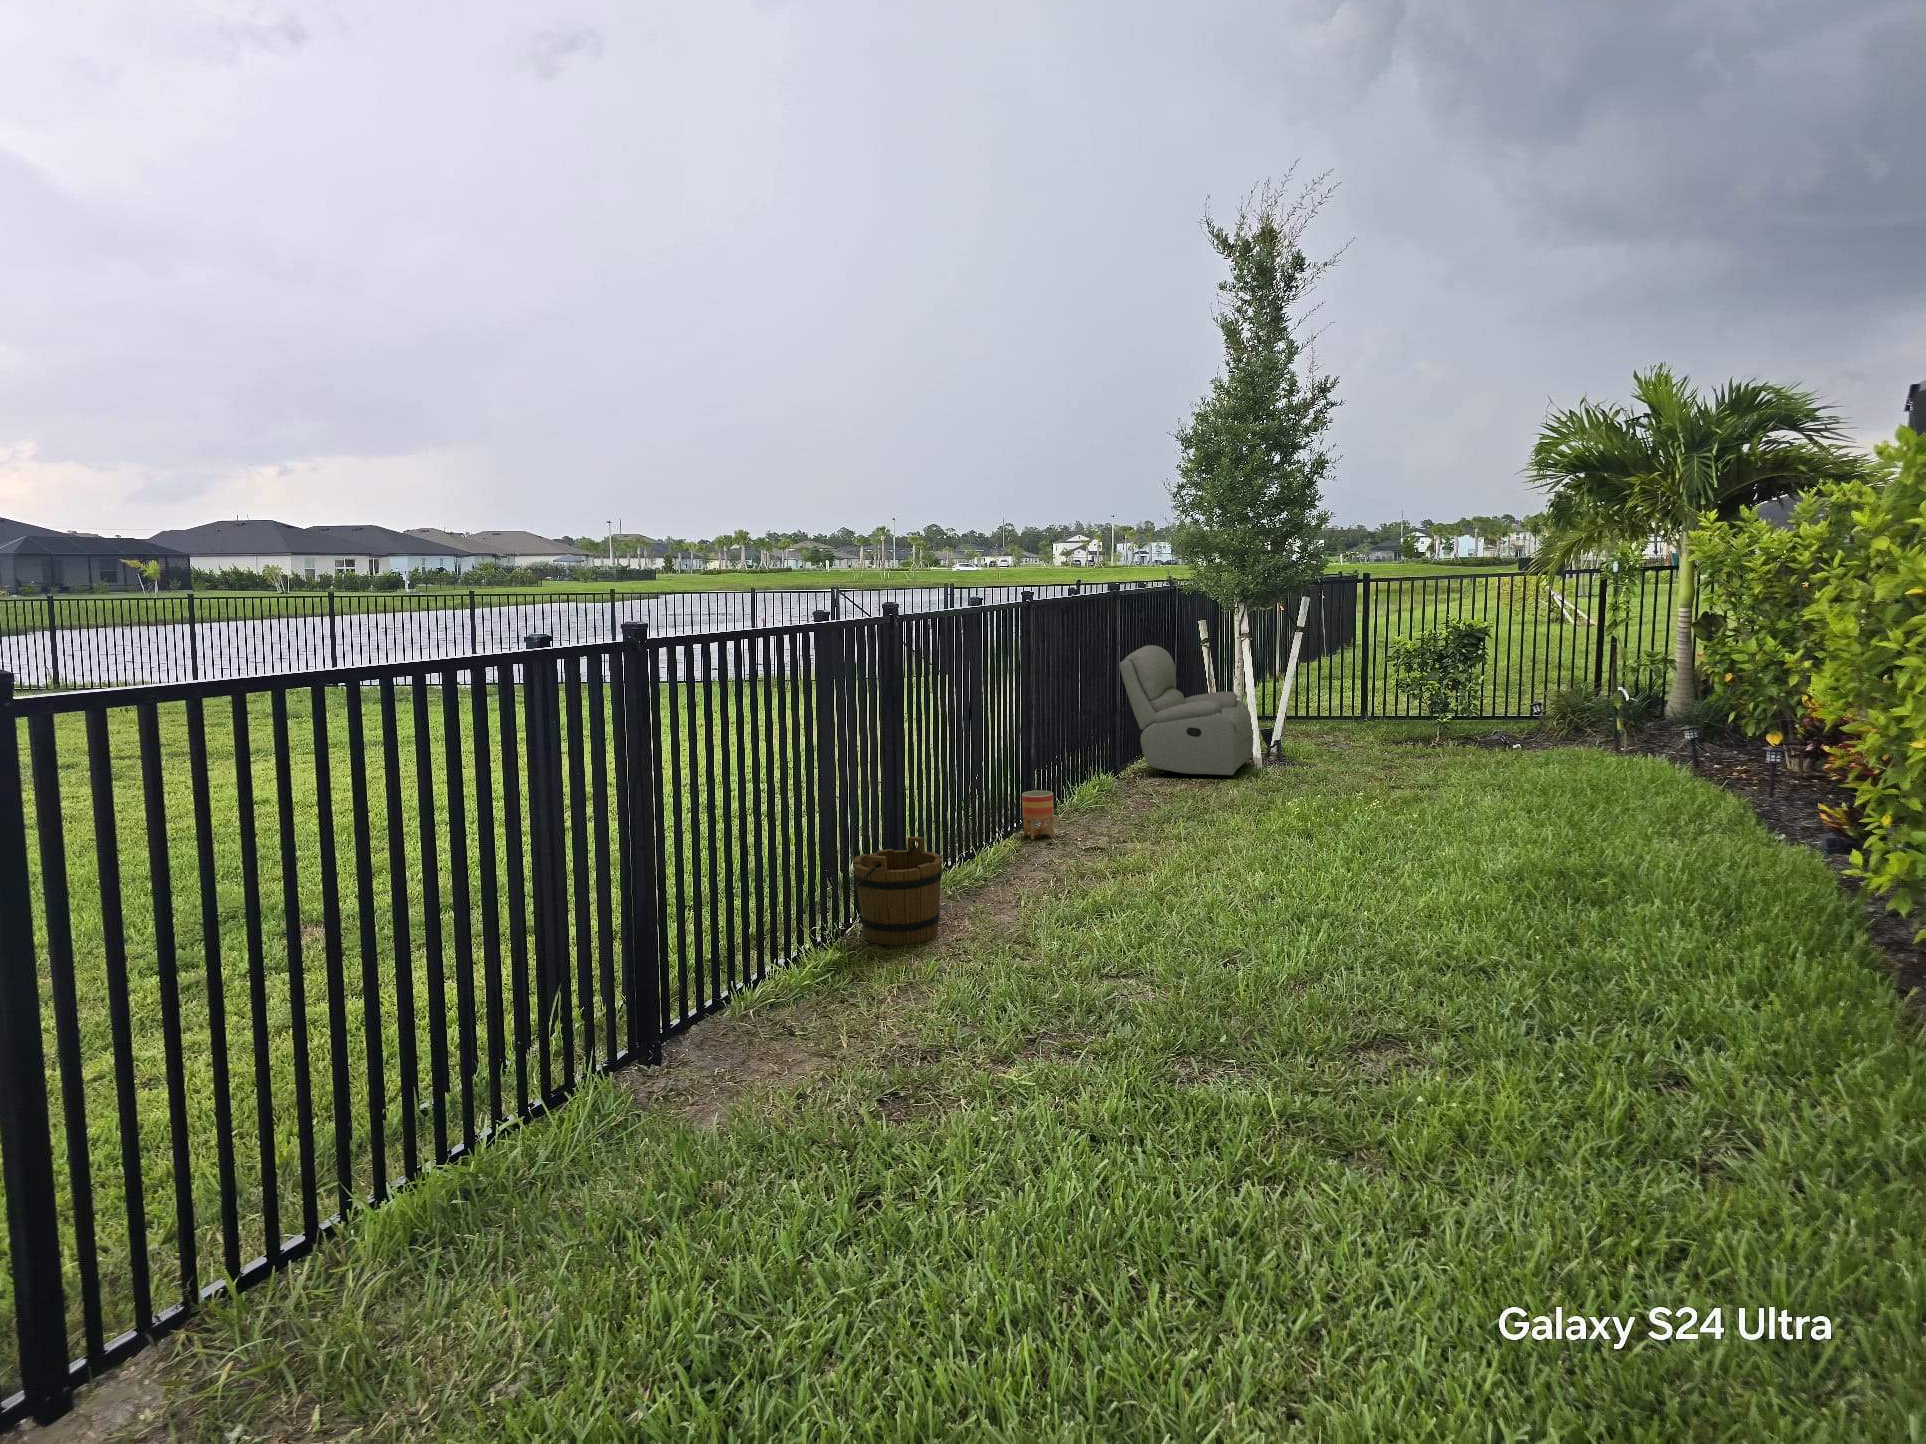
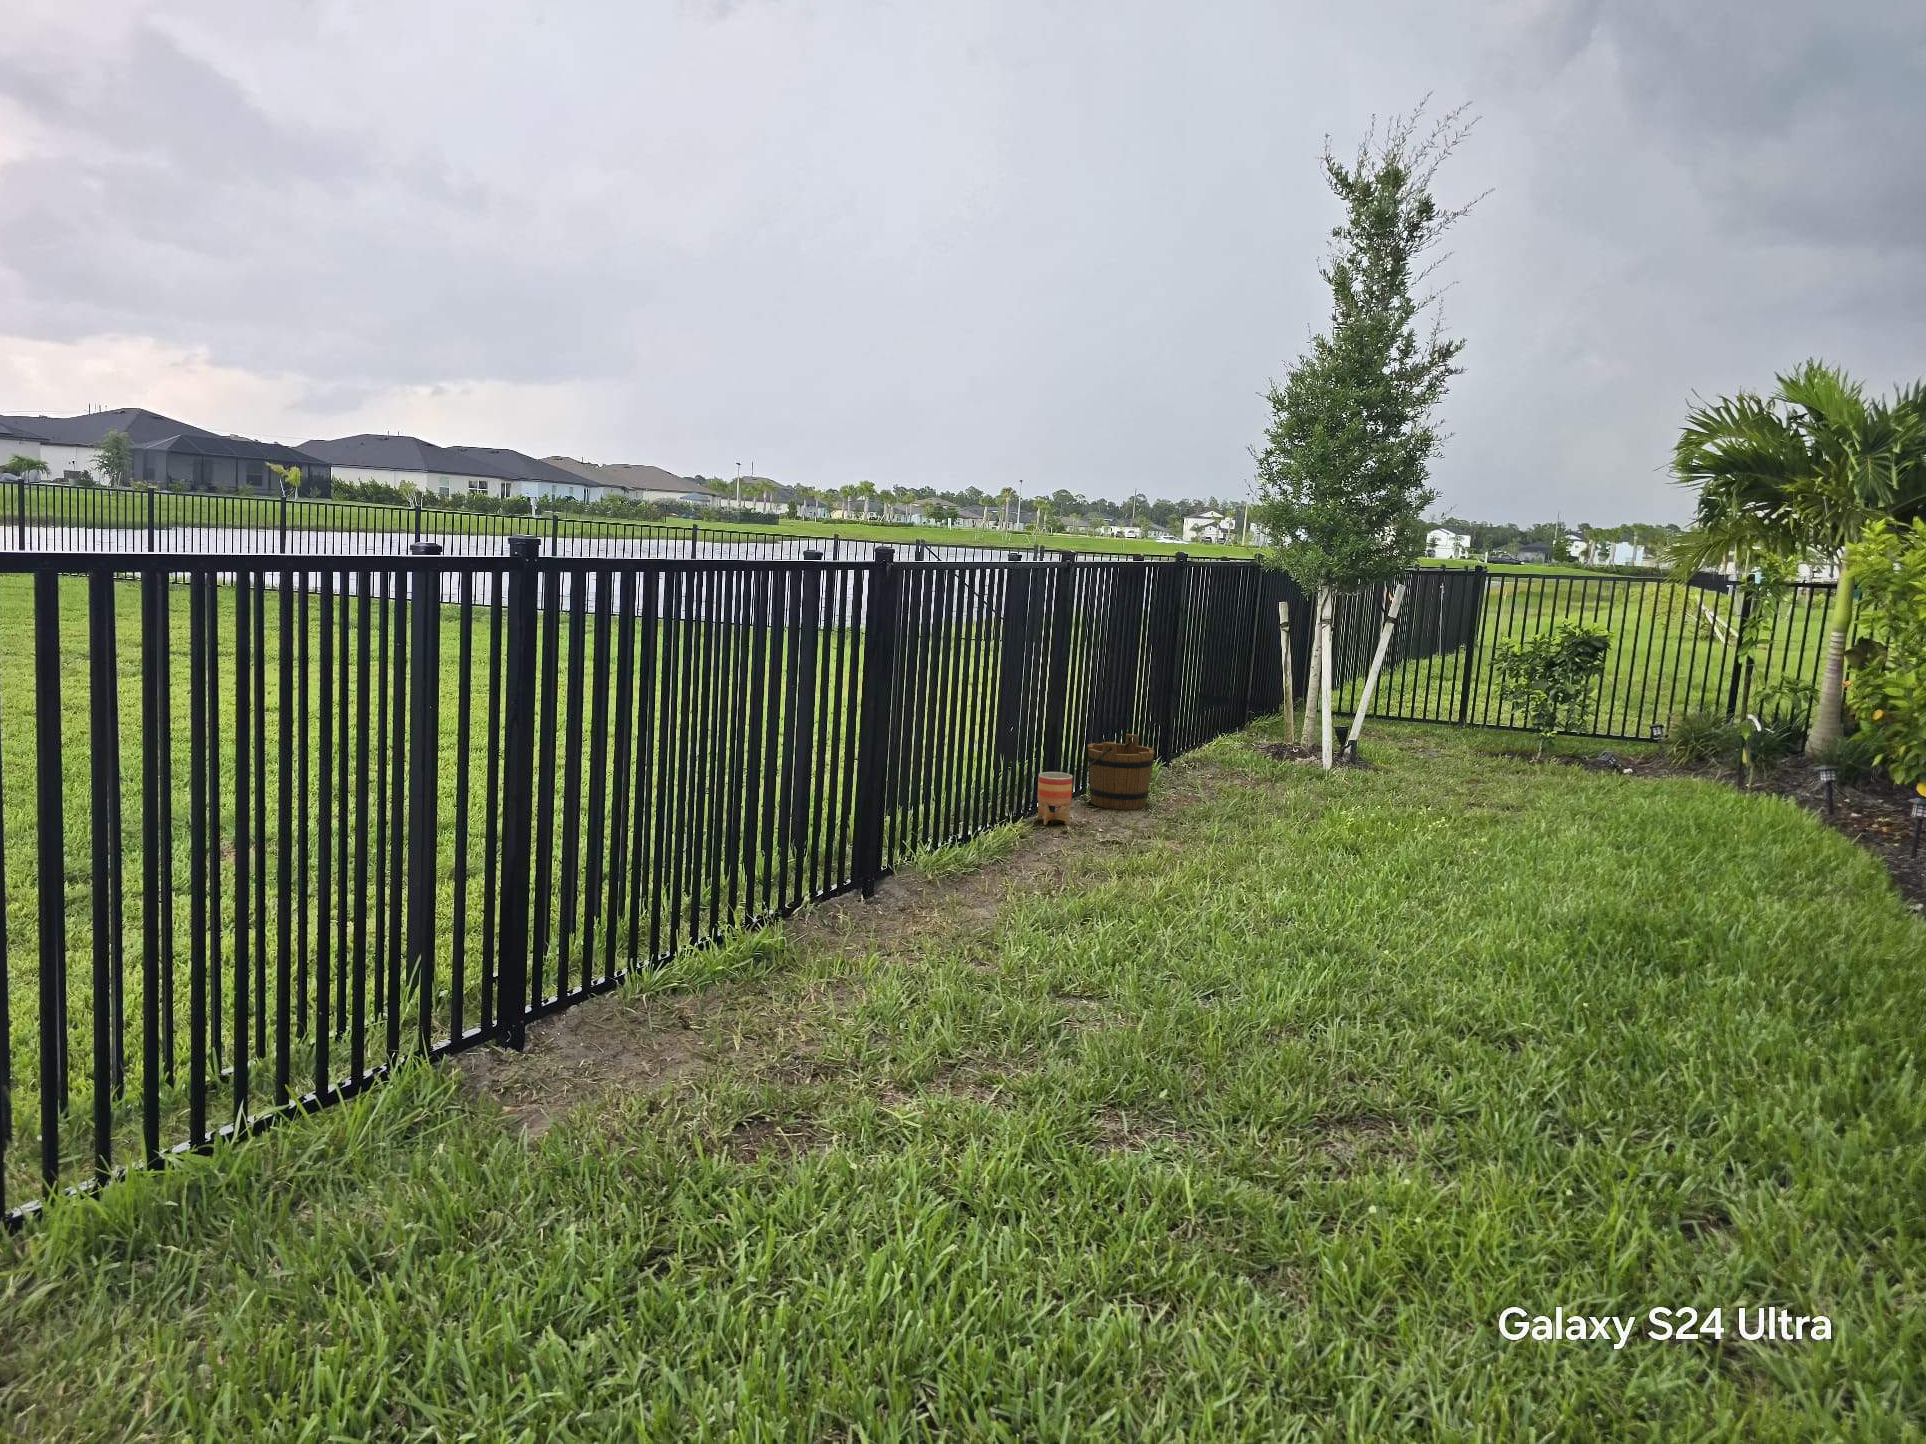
chair: present [1119,645,1254,775] -> none [1177,624,1322,774]
bucket: present [853,837,942,945] -> present [1086,734,1154,810]

